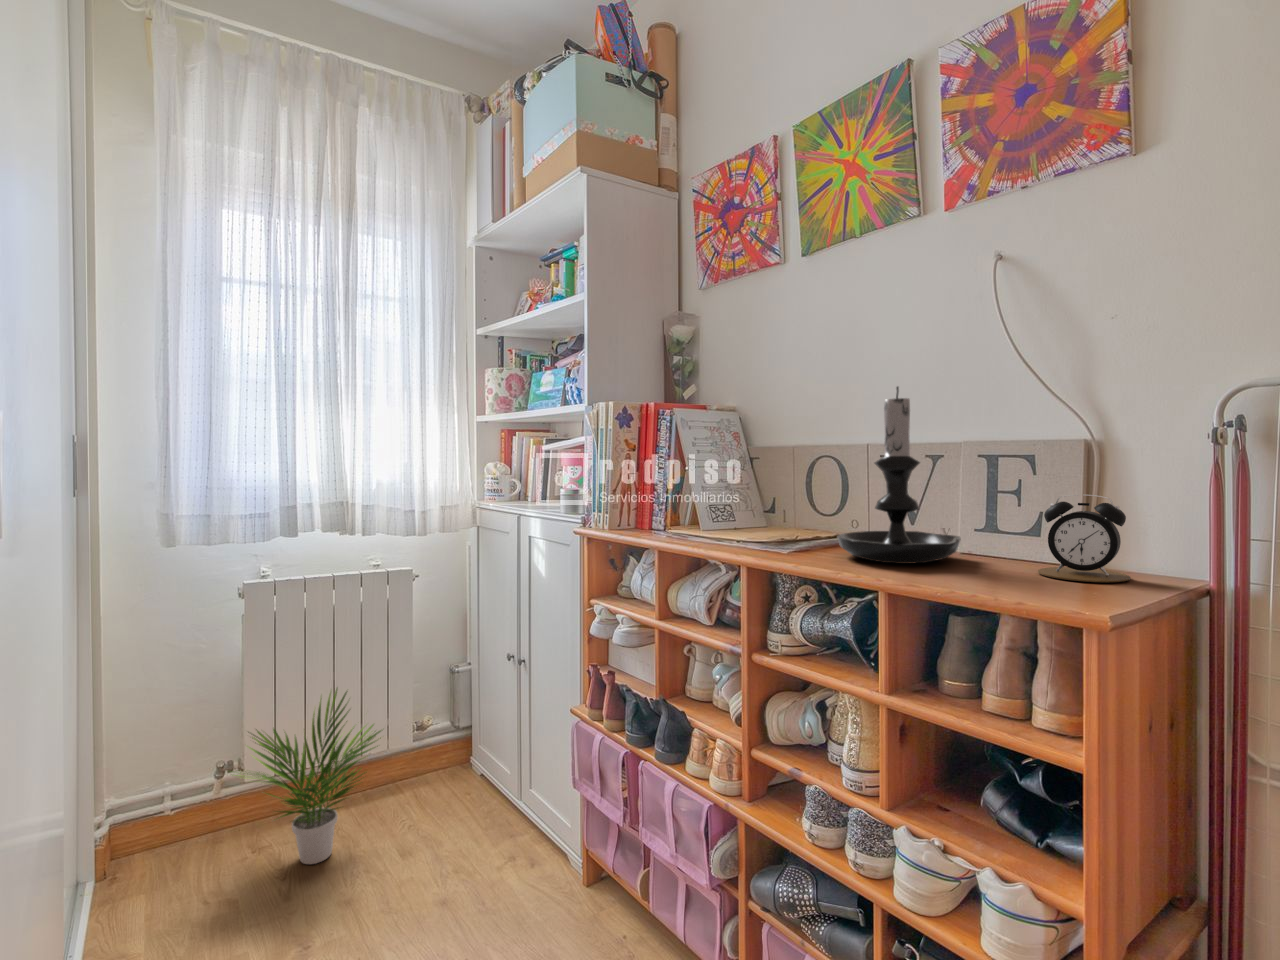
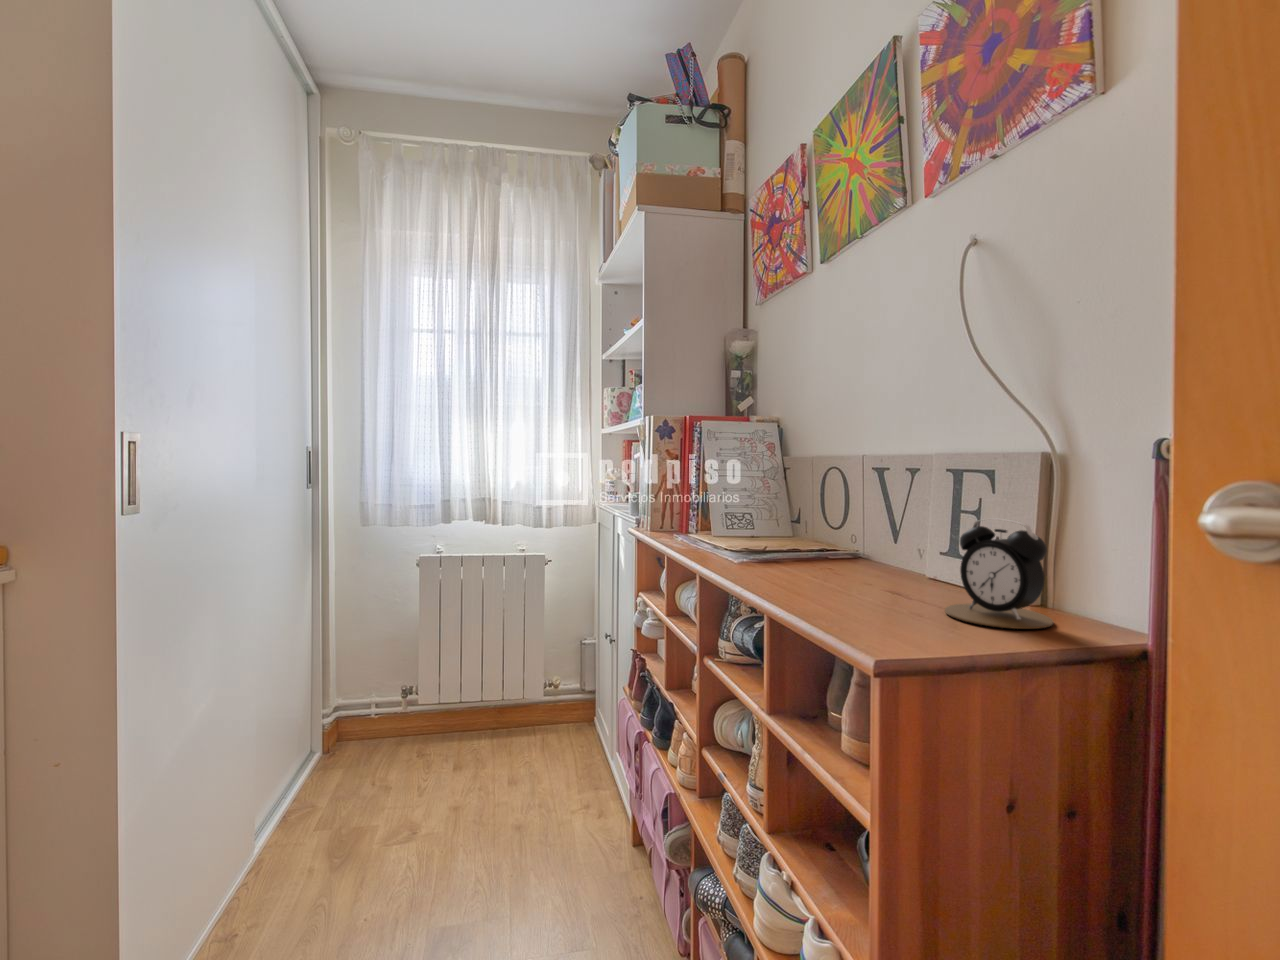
candle holder: present [837,387,961,564] -> none [768,394,905,585]
potted plant: present [244,689,381,864] -> none [390,643,510,778]

